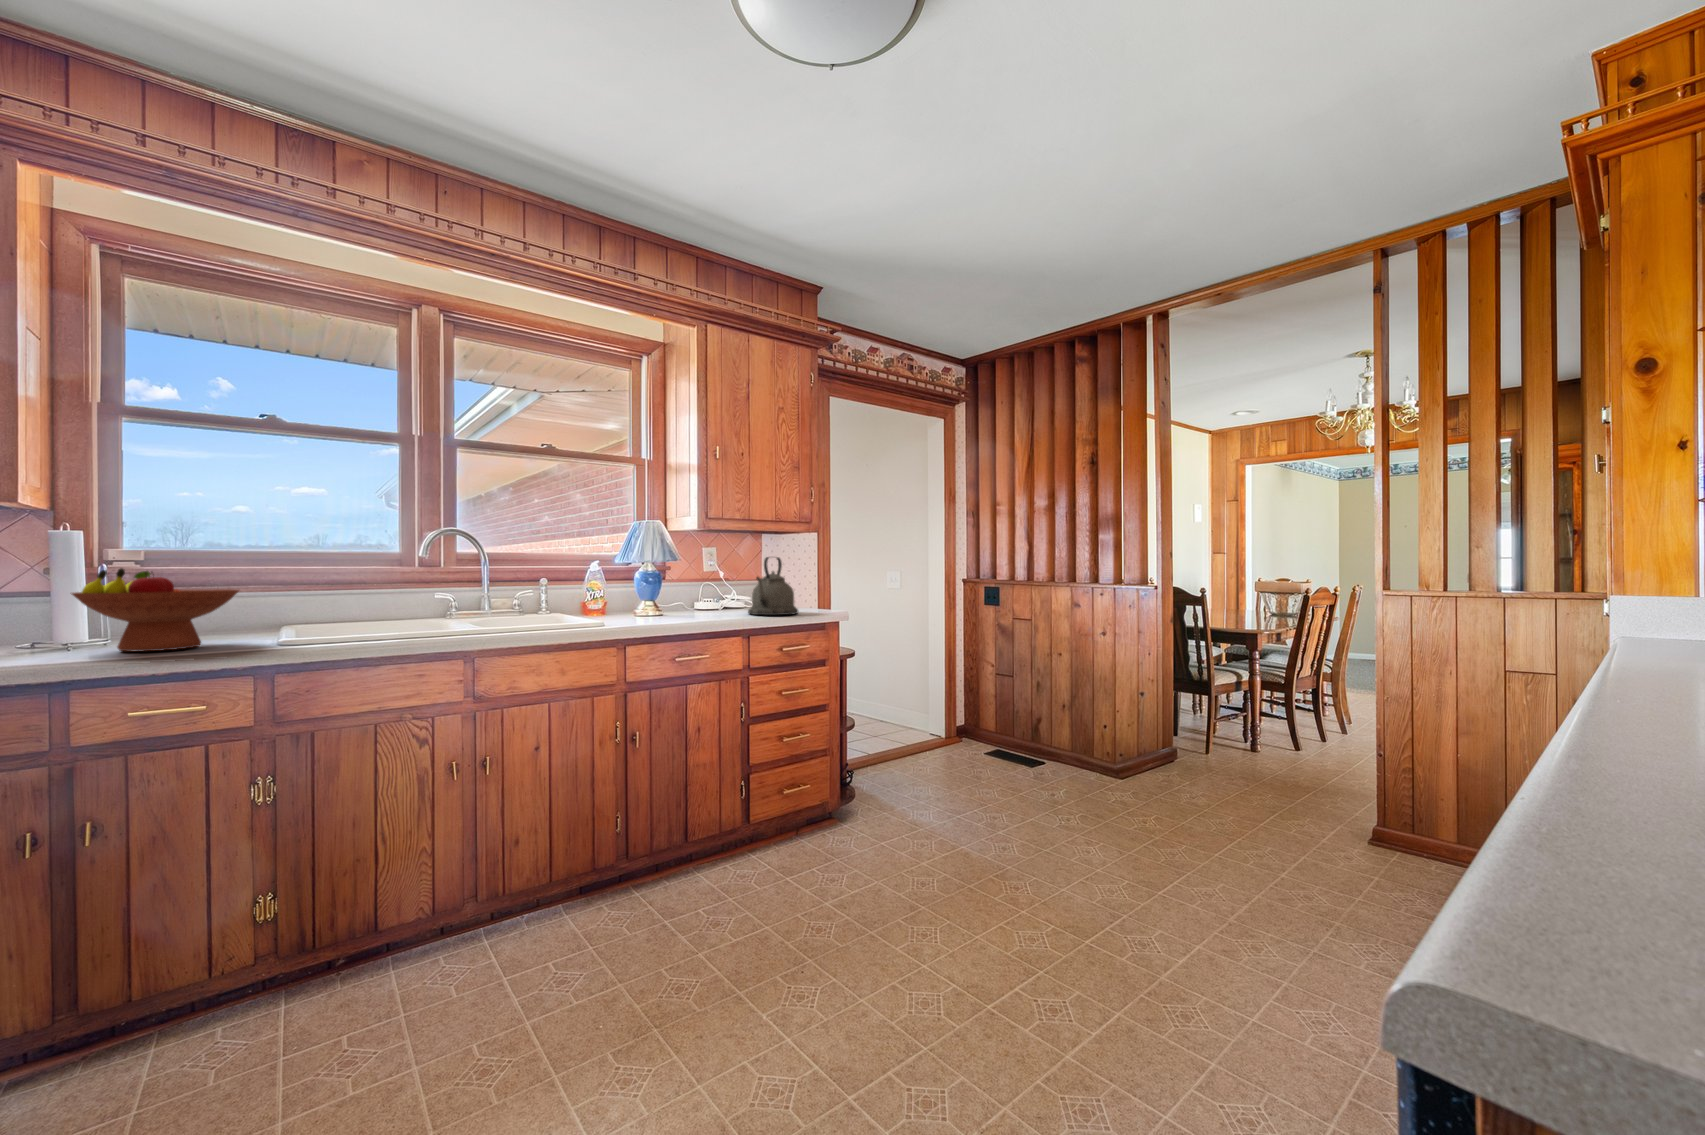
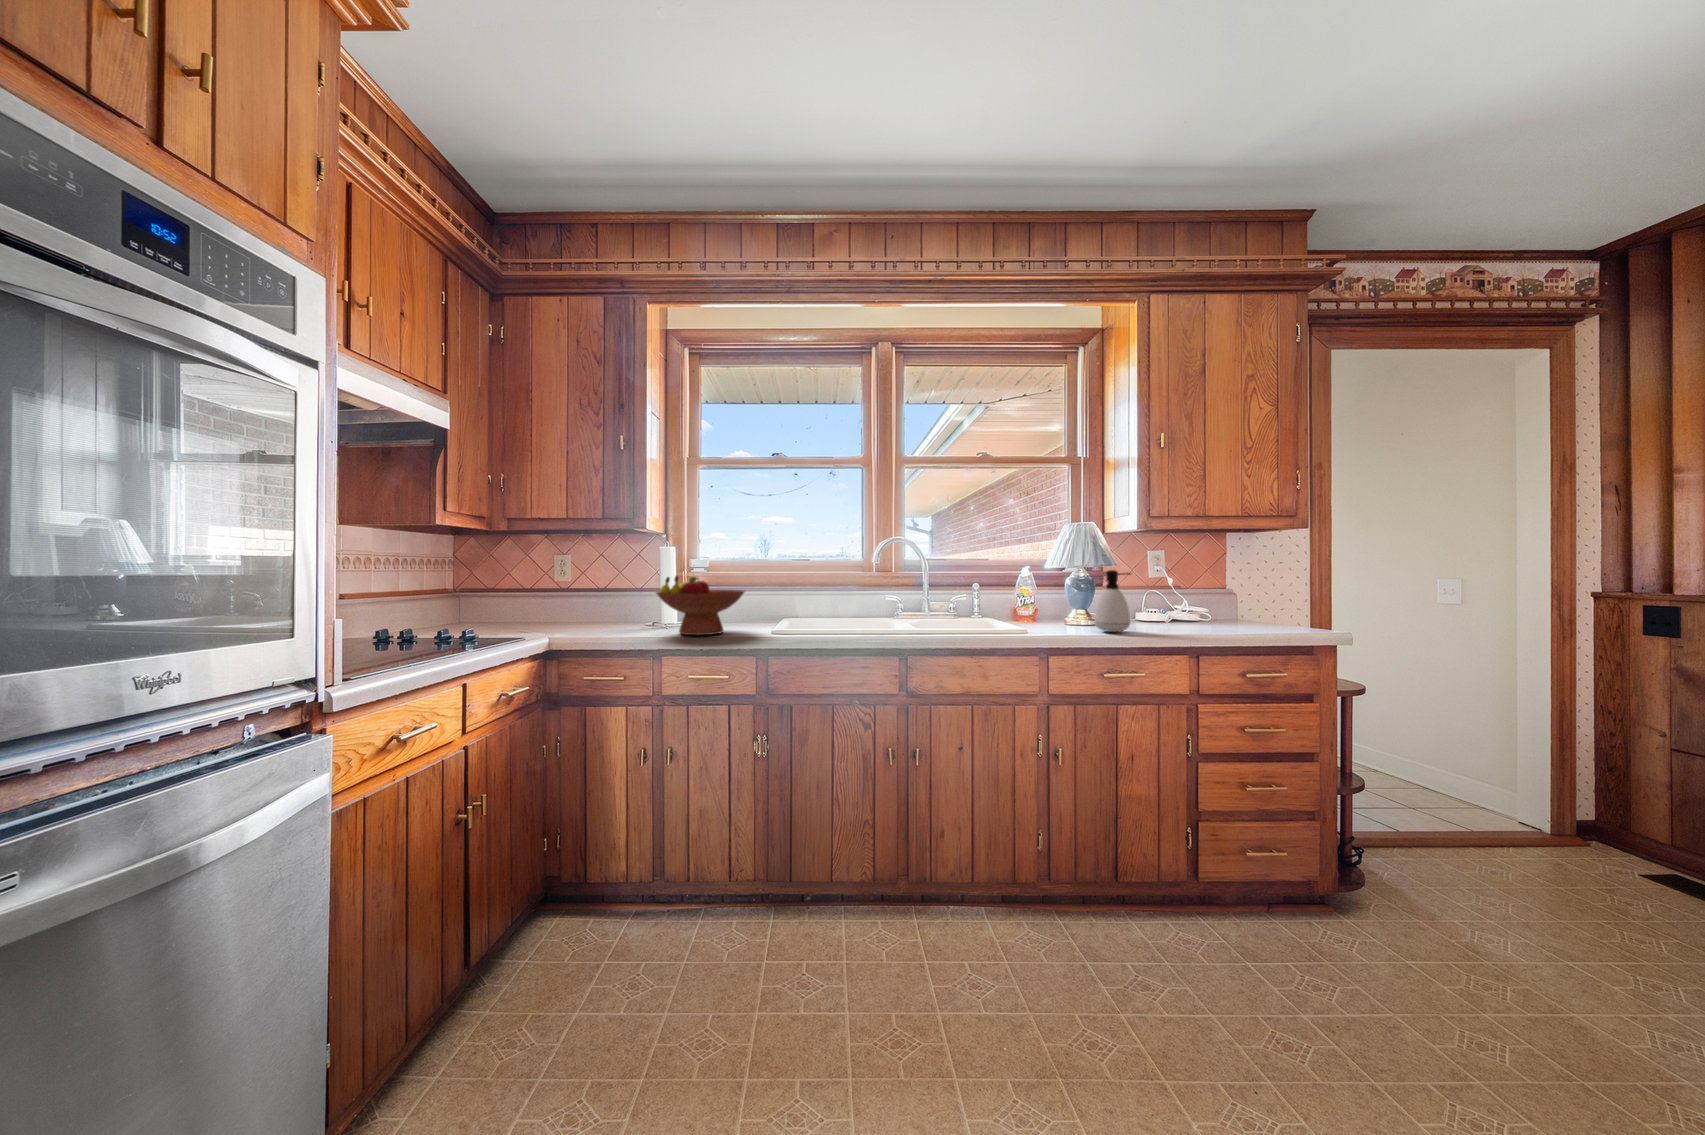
kettle: present [748,557,798,615] -> none [1200,560,1272,633]
soap dispenser: none [666,564,697,620] -> present [1094,570,1131,632]

